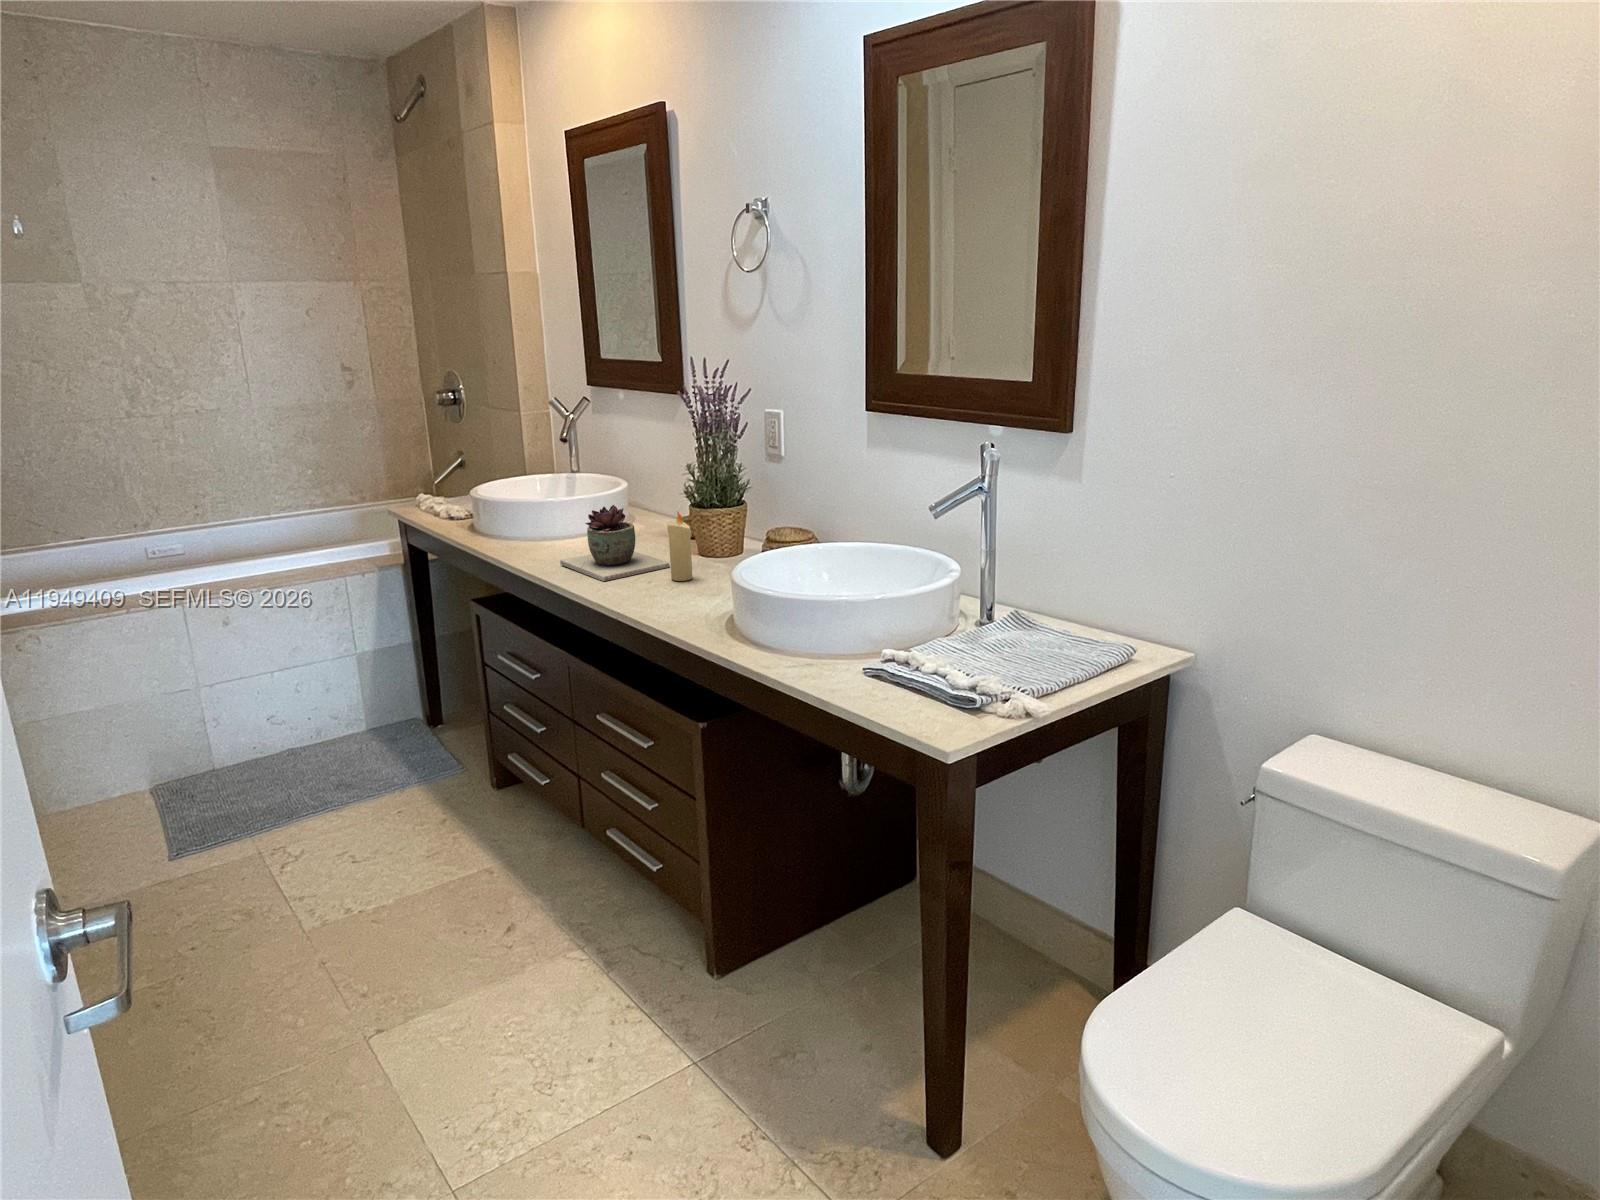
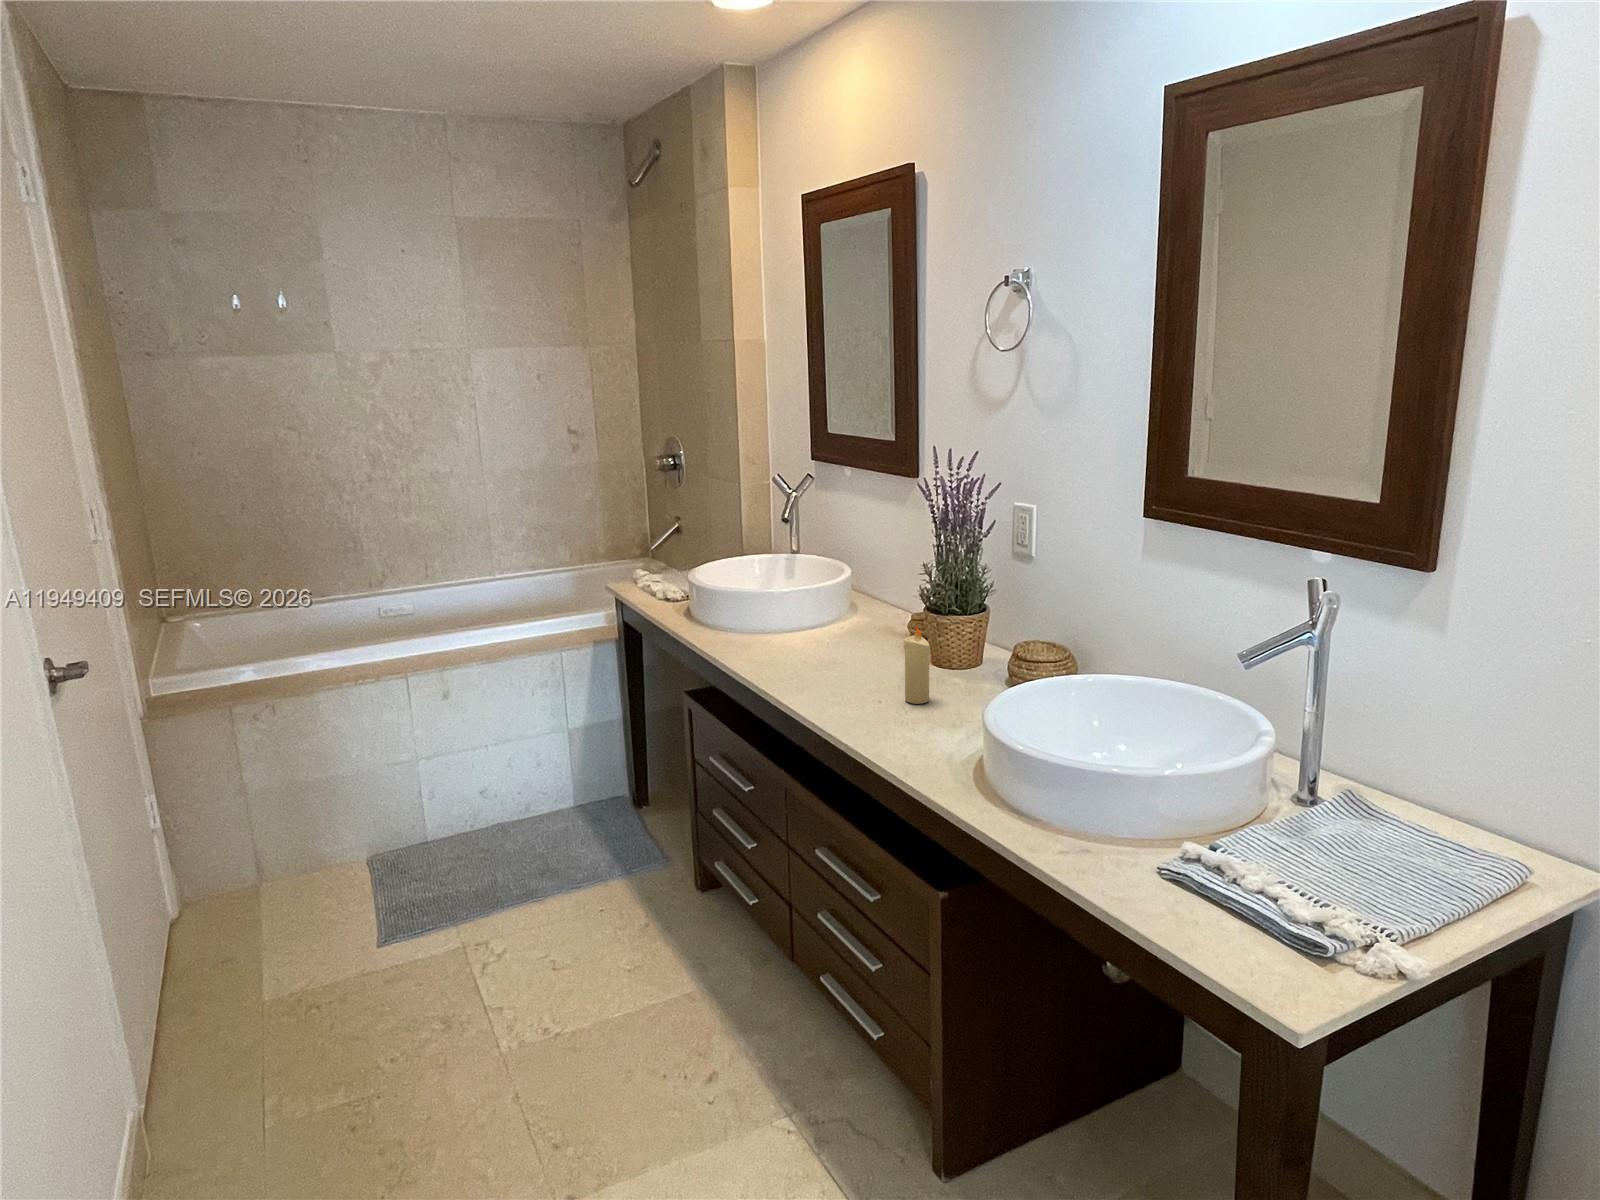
succulent plant: present [560,505,670,581] -> none [781,609,902,699]

